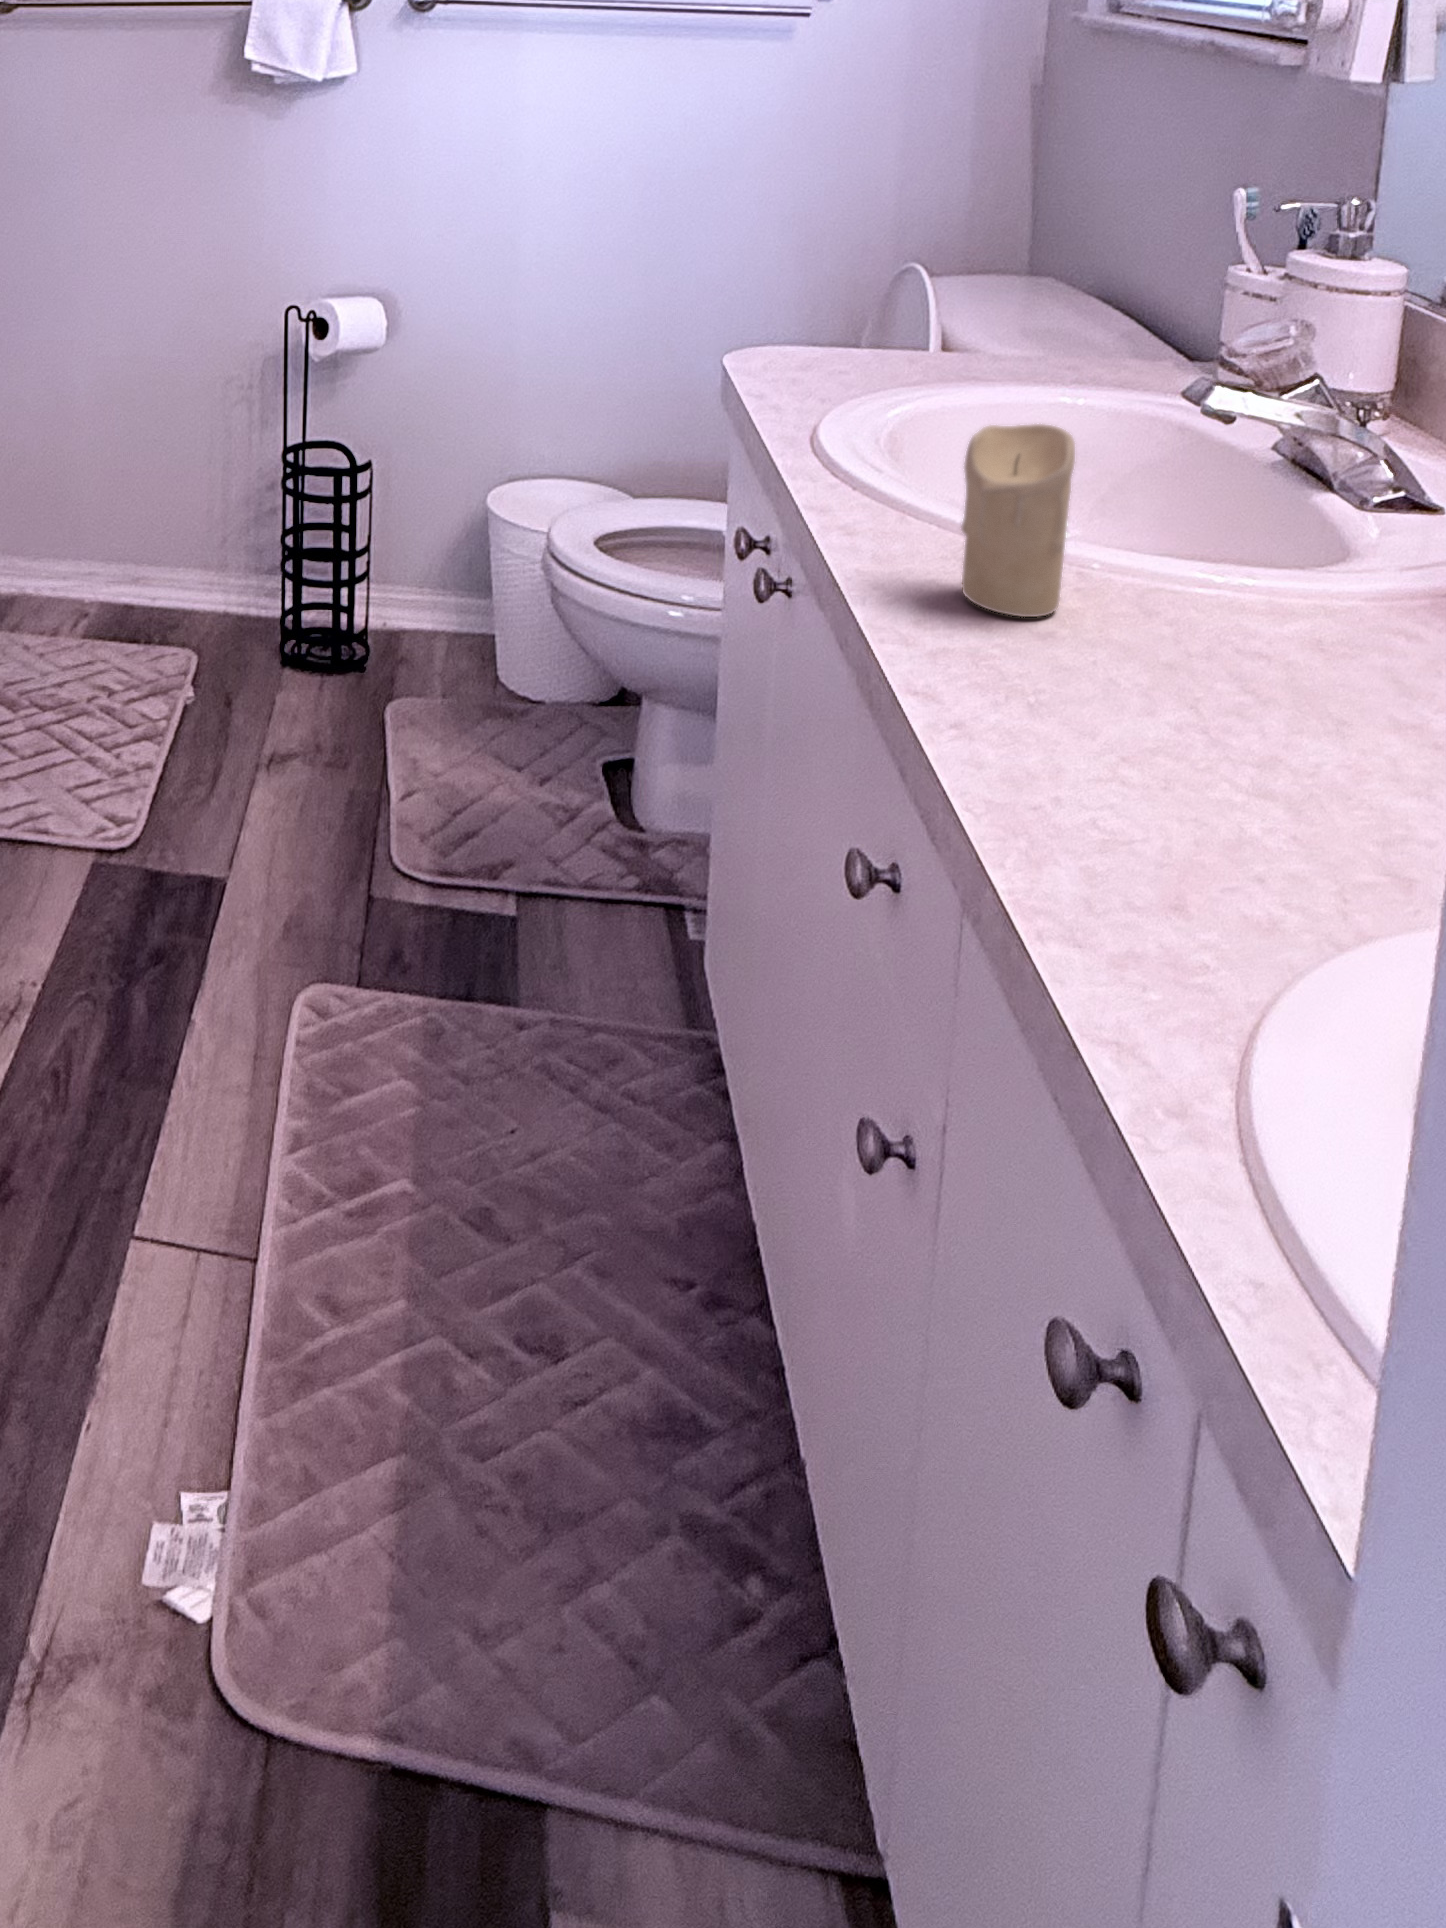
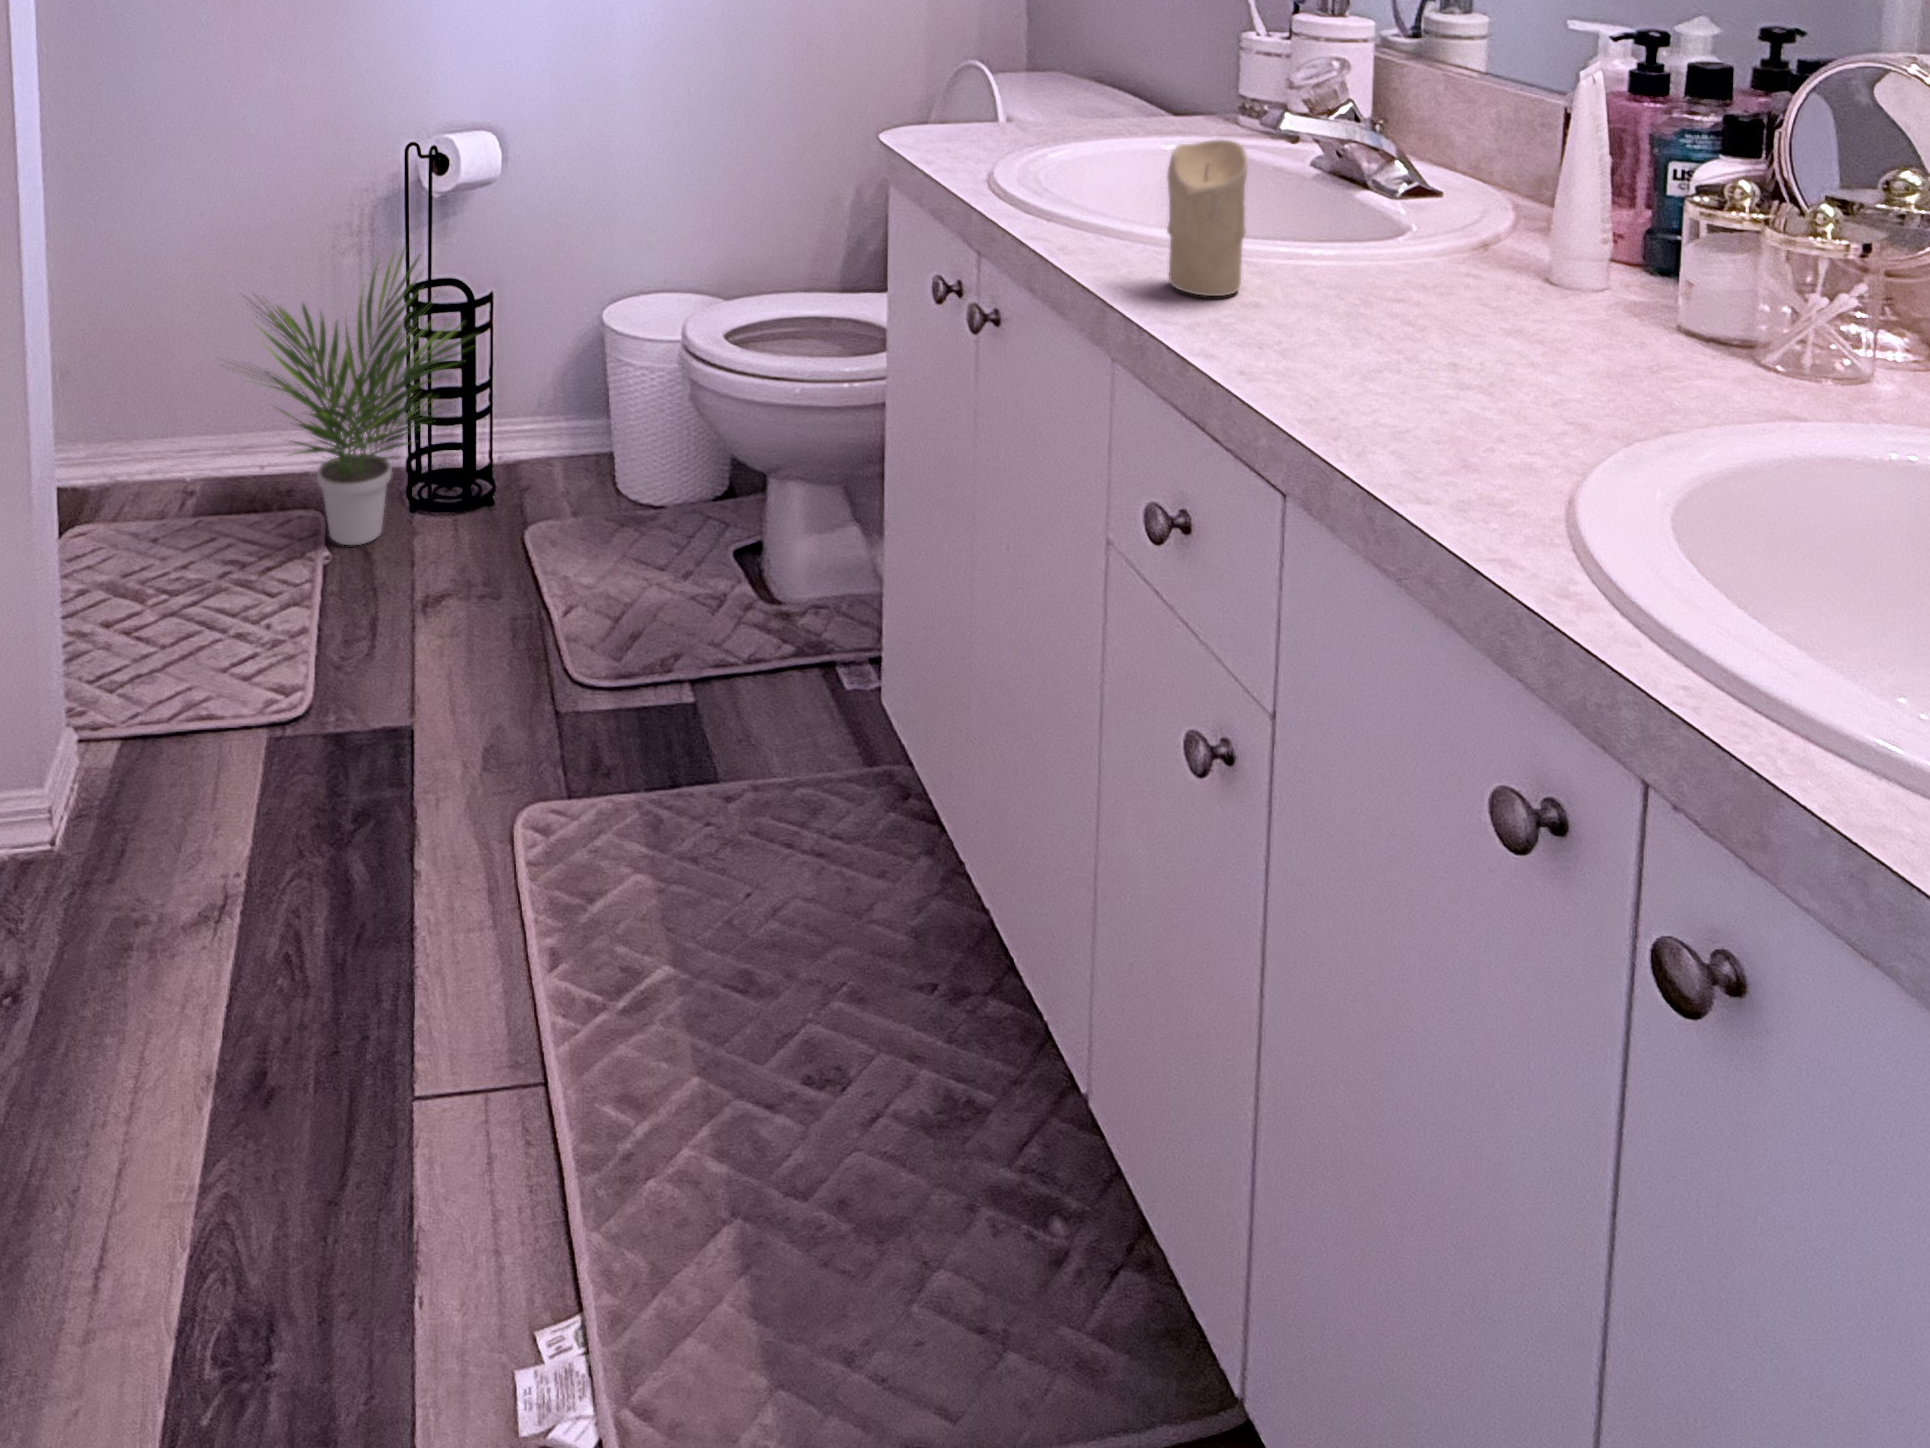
potted plant: none [94,408,350,691] -> present [232,250,473,545]

